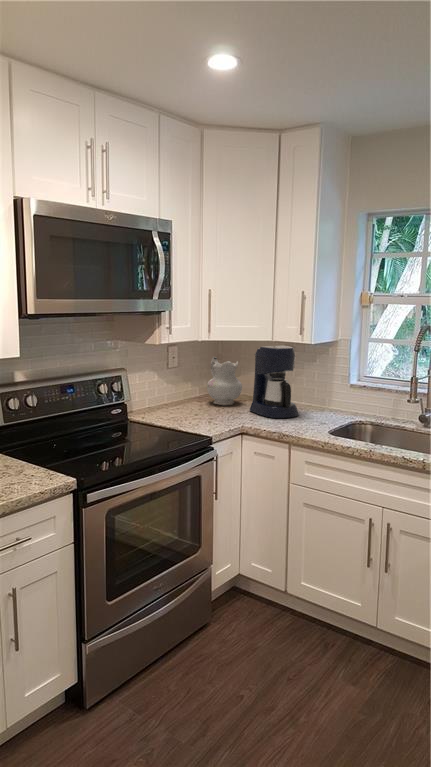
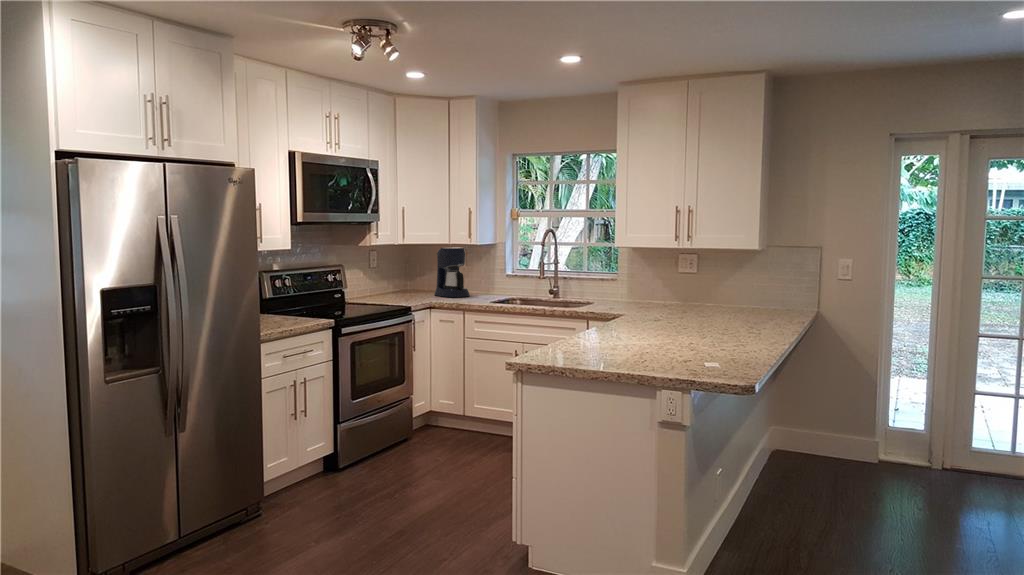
ceramic pitcher: present [207,357,242,405] -> none [401,258,428,293]

